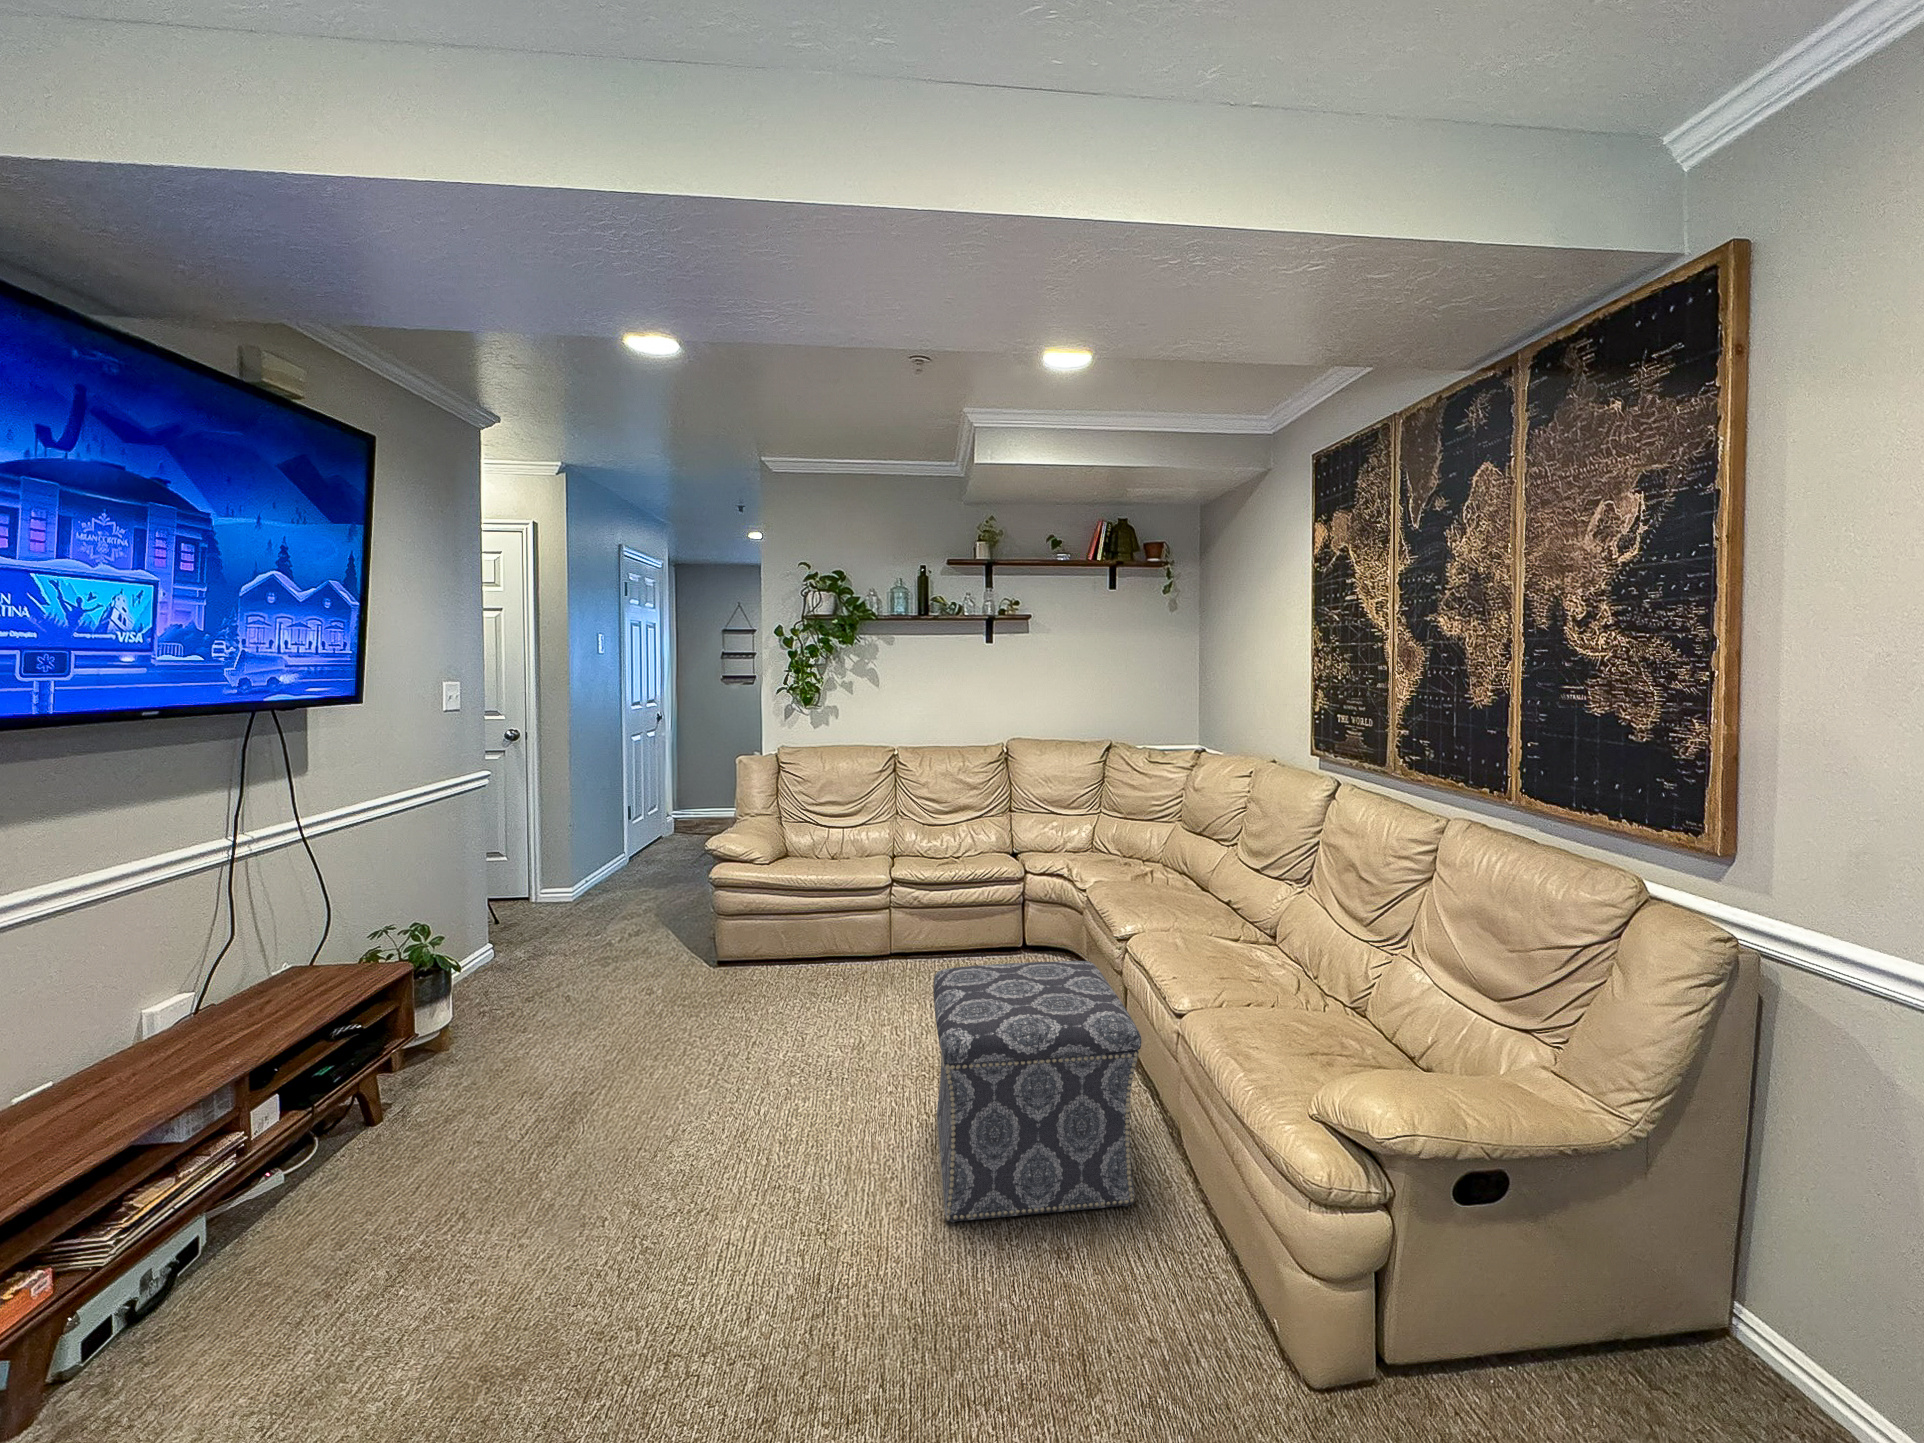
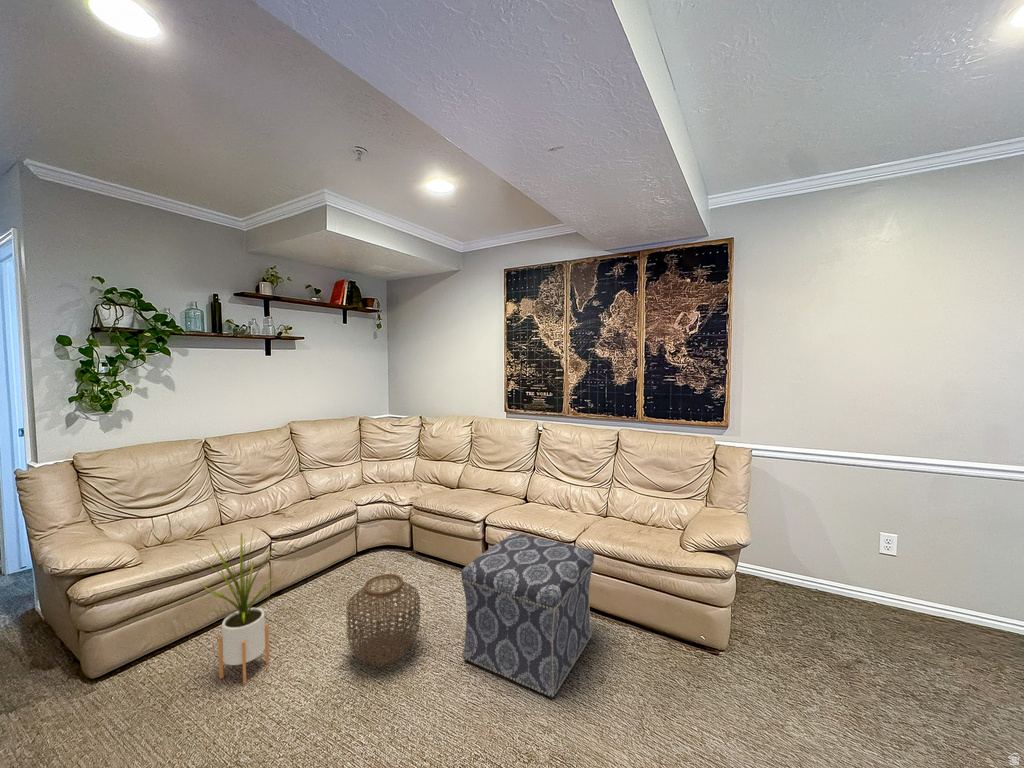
house plant: none [734,843,833,1021] -> present [200,533,279,684]
woven basket: none [838,952,939,1076] -> present [346,574,420,667]

